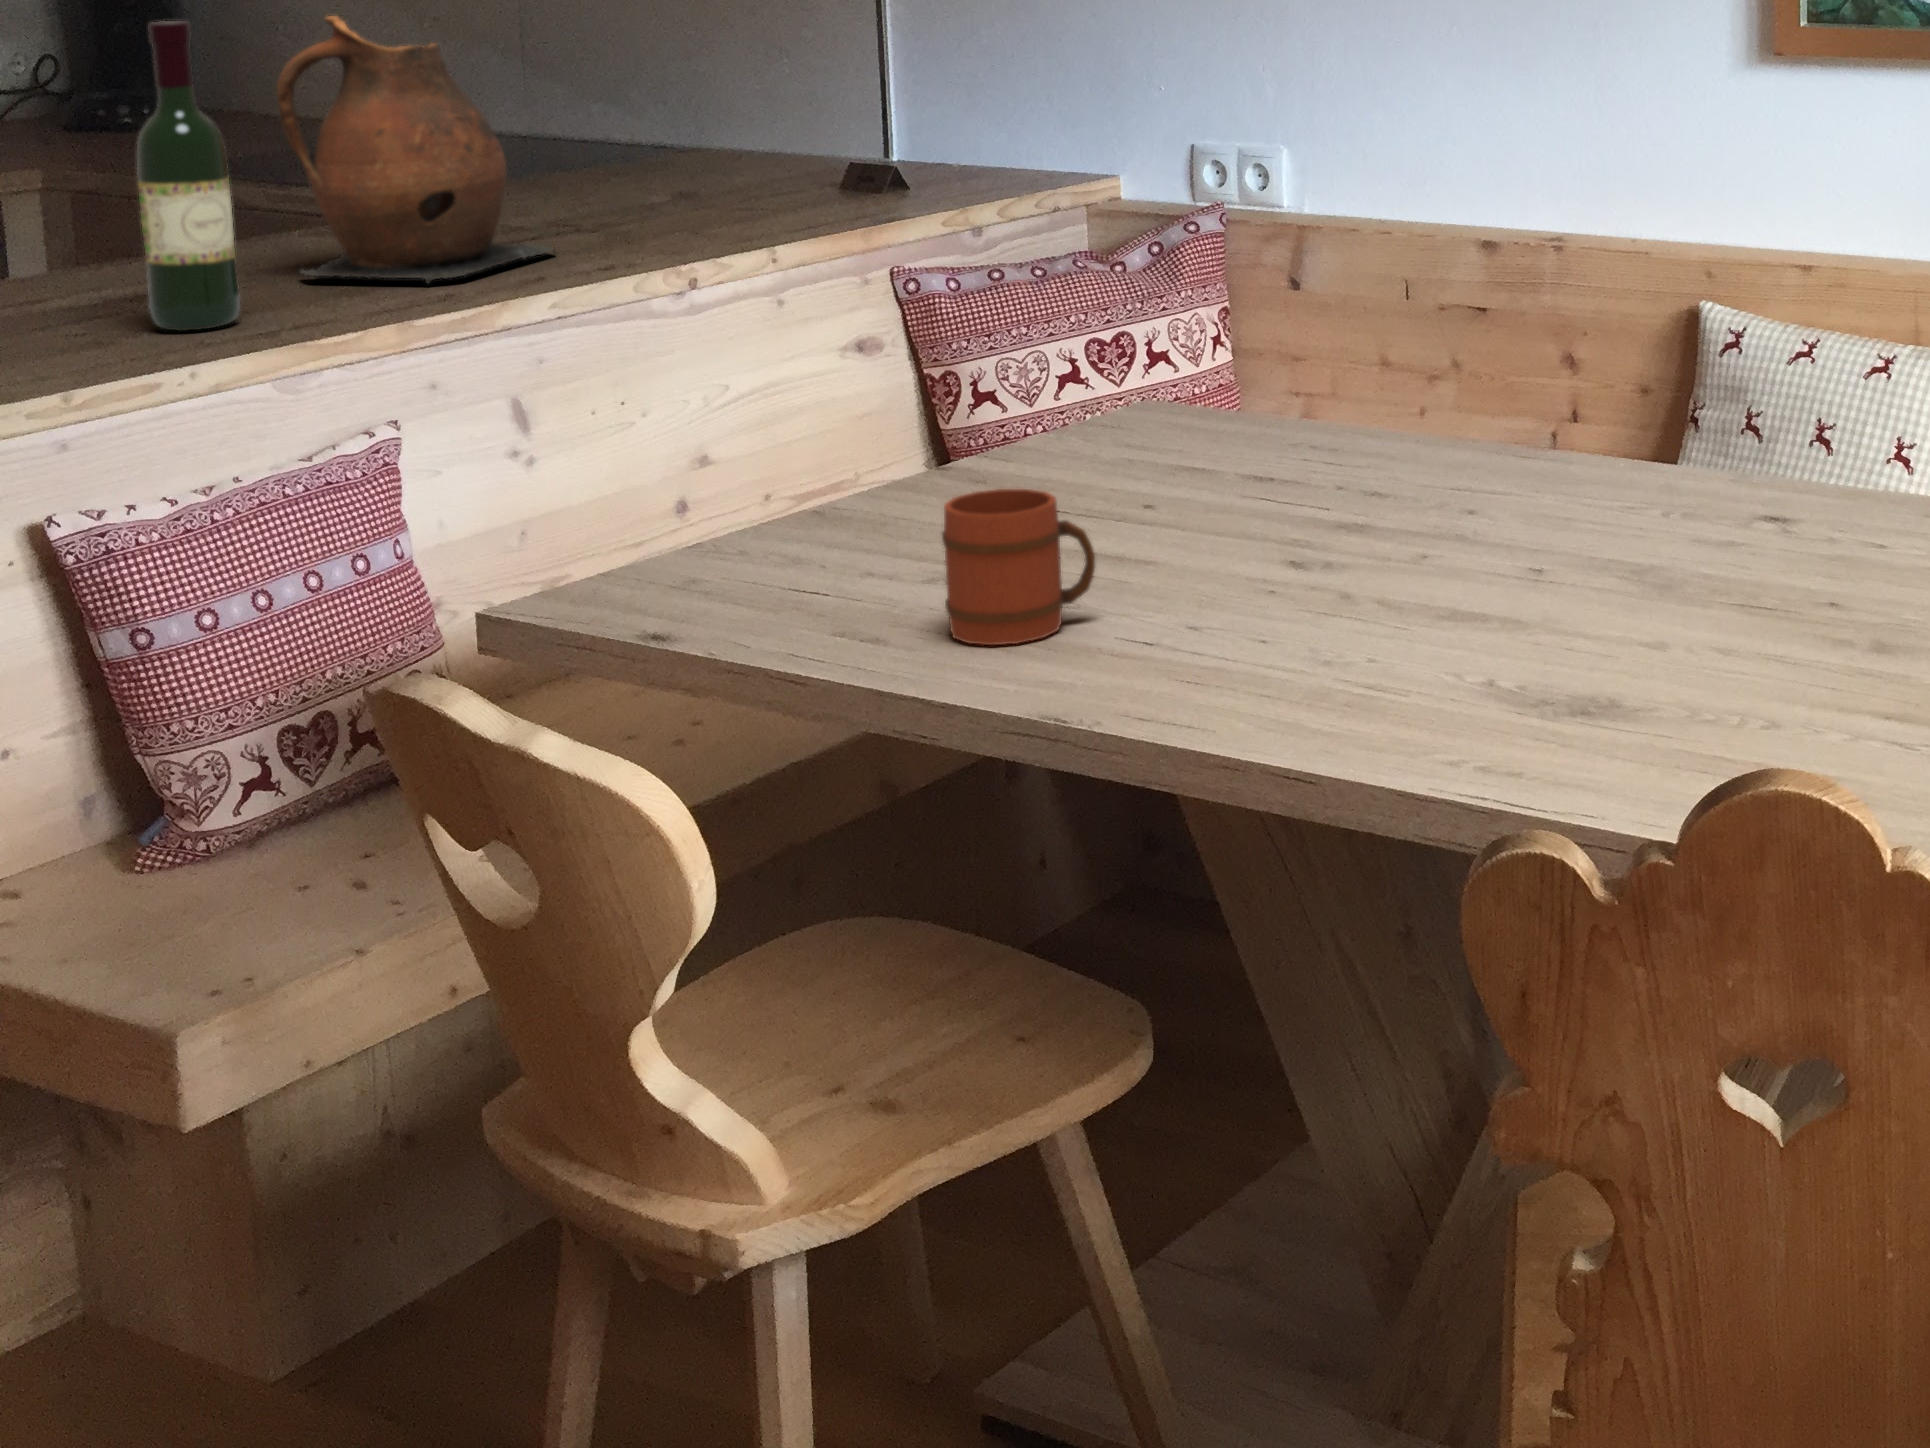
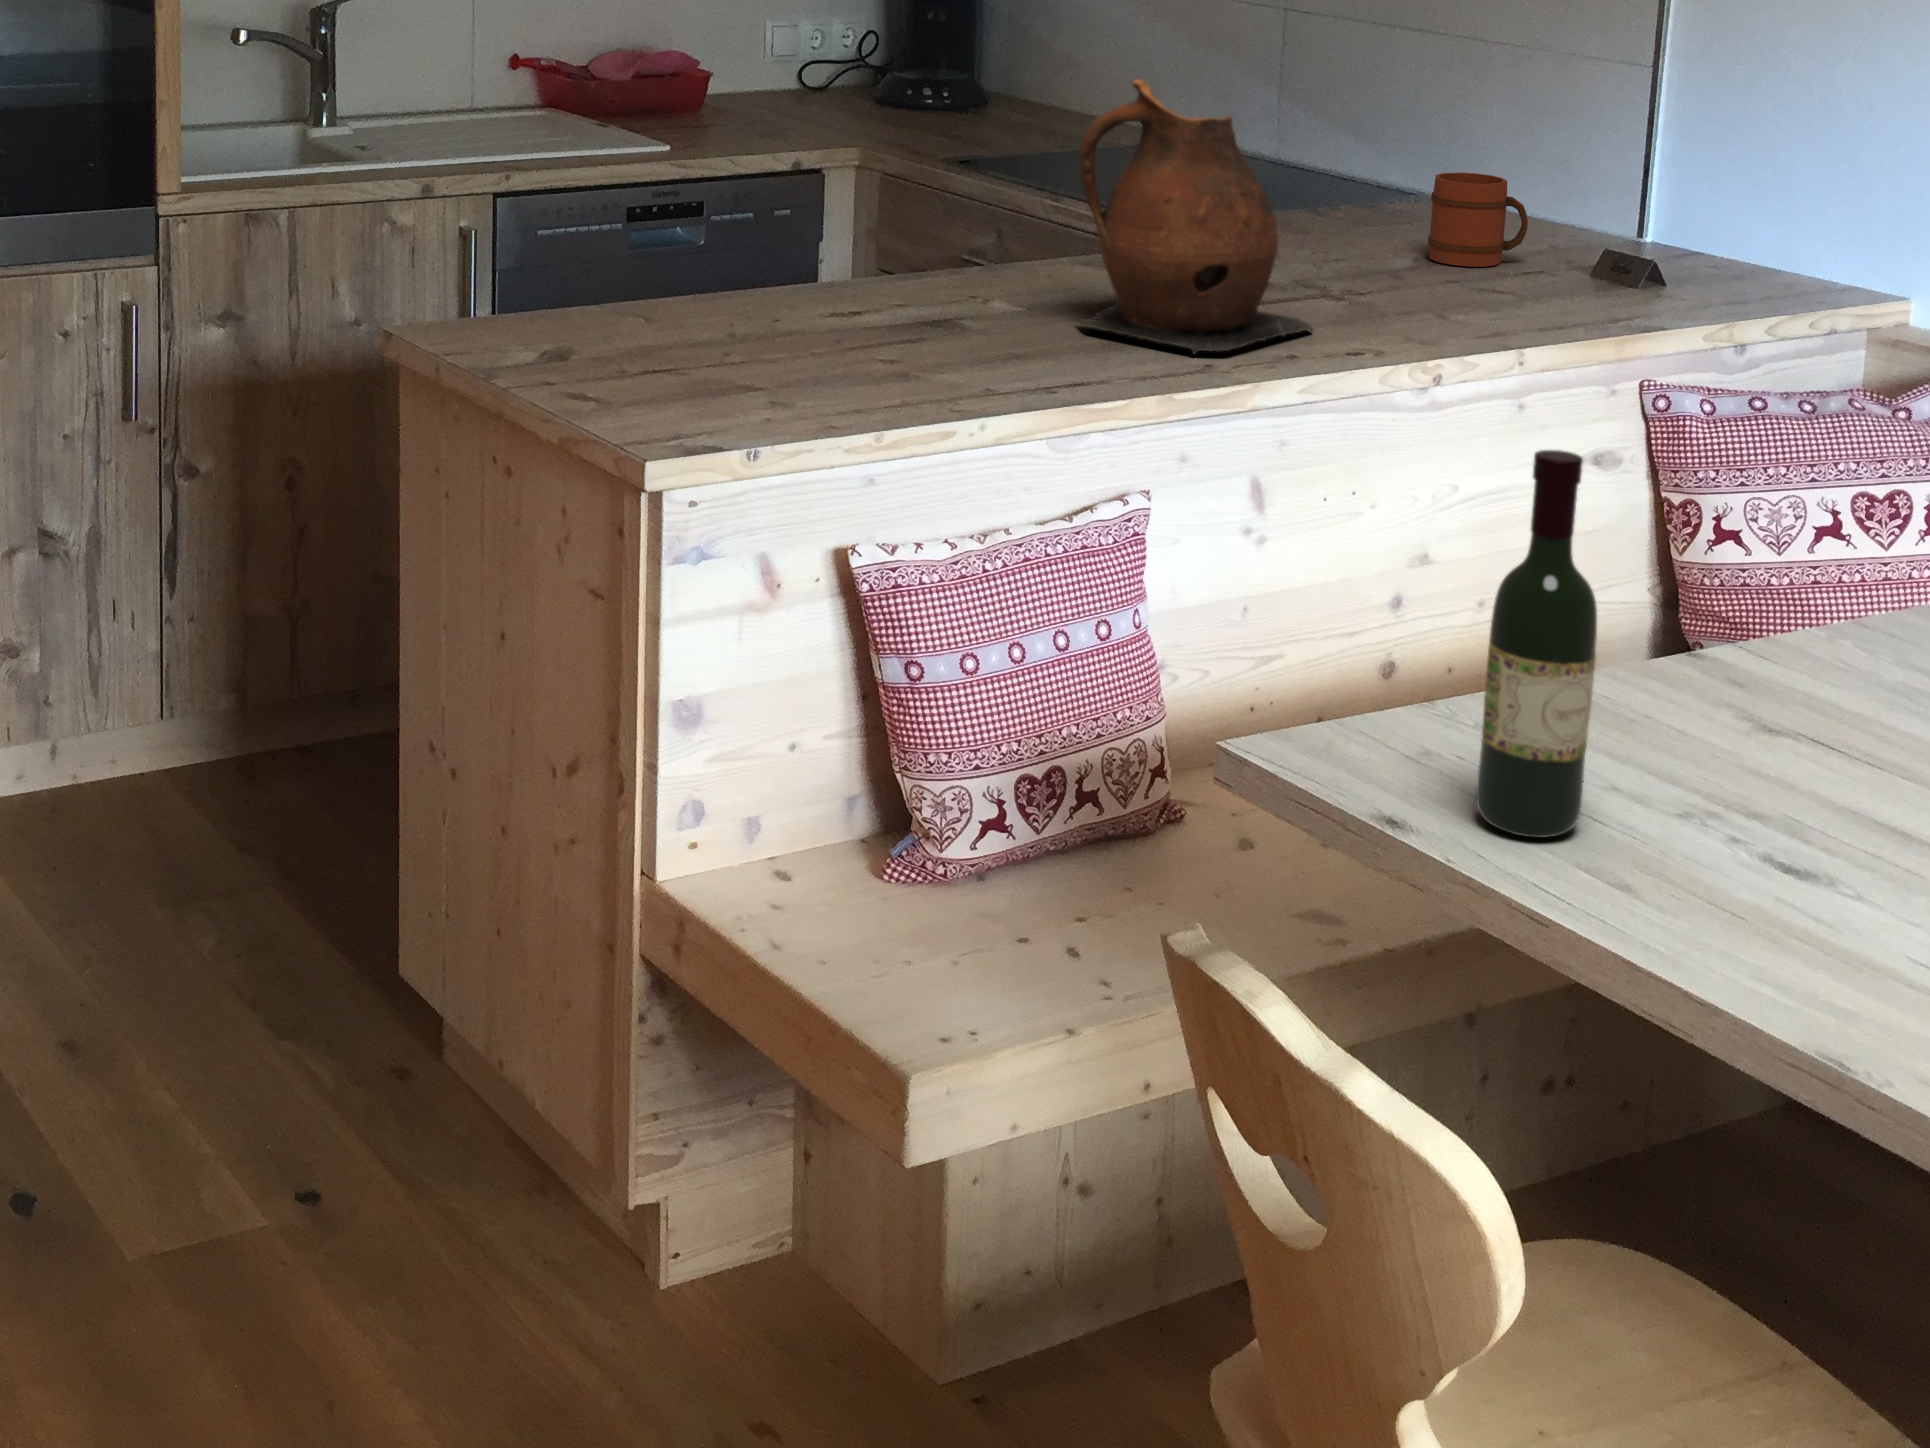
wine bottle: present [137,21,240,331] -> present [1476,450,1597,838]
mug: present [942,489,1095,645] -> present [1428,173,1528,267]

